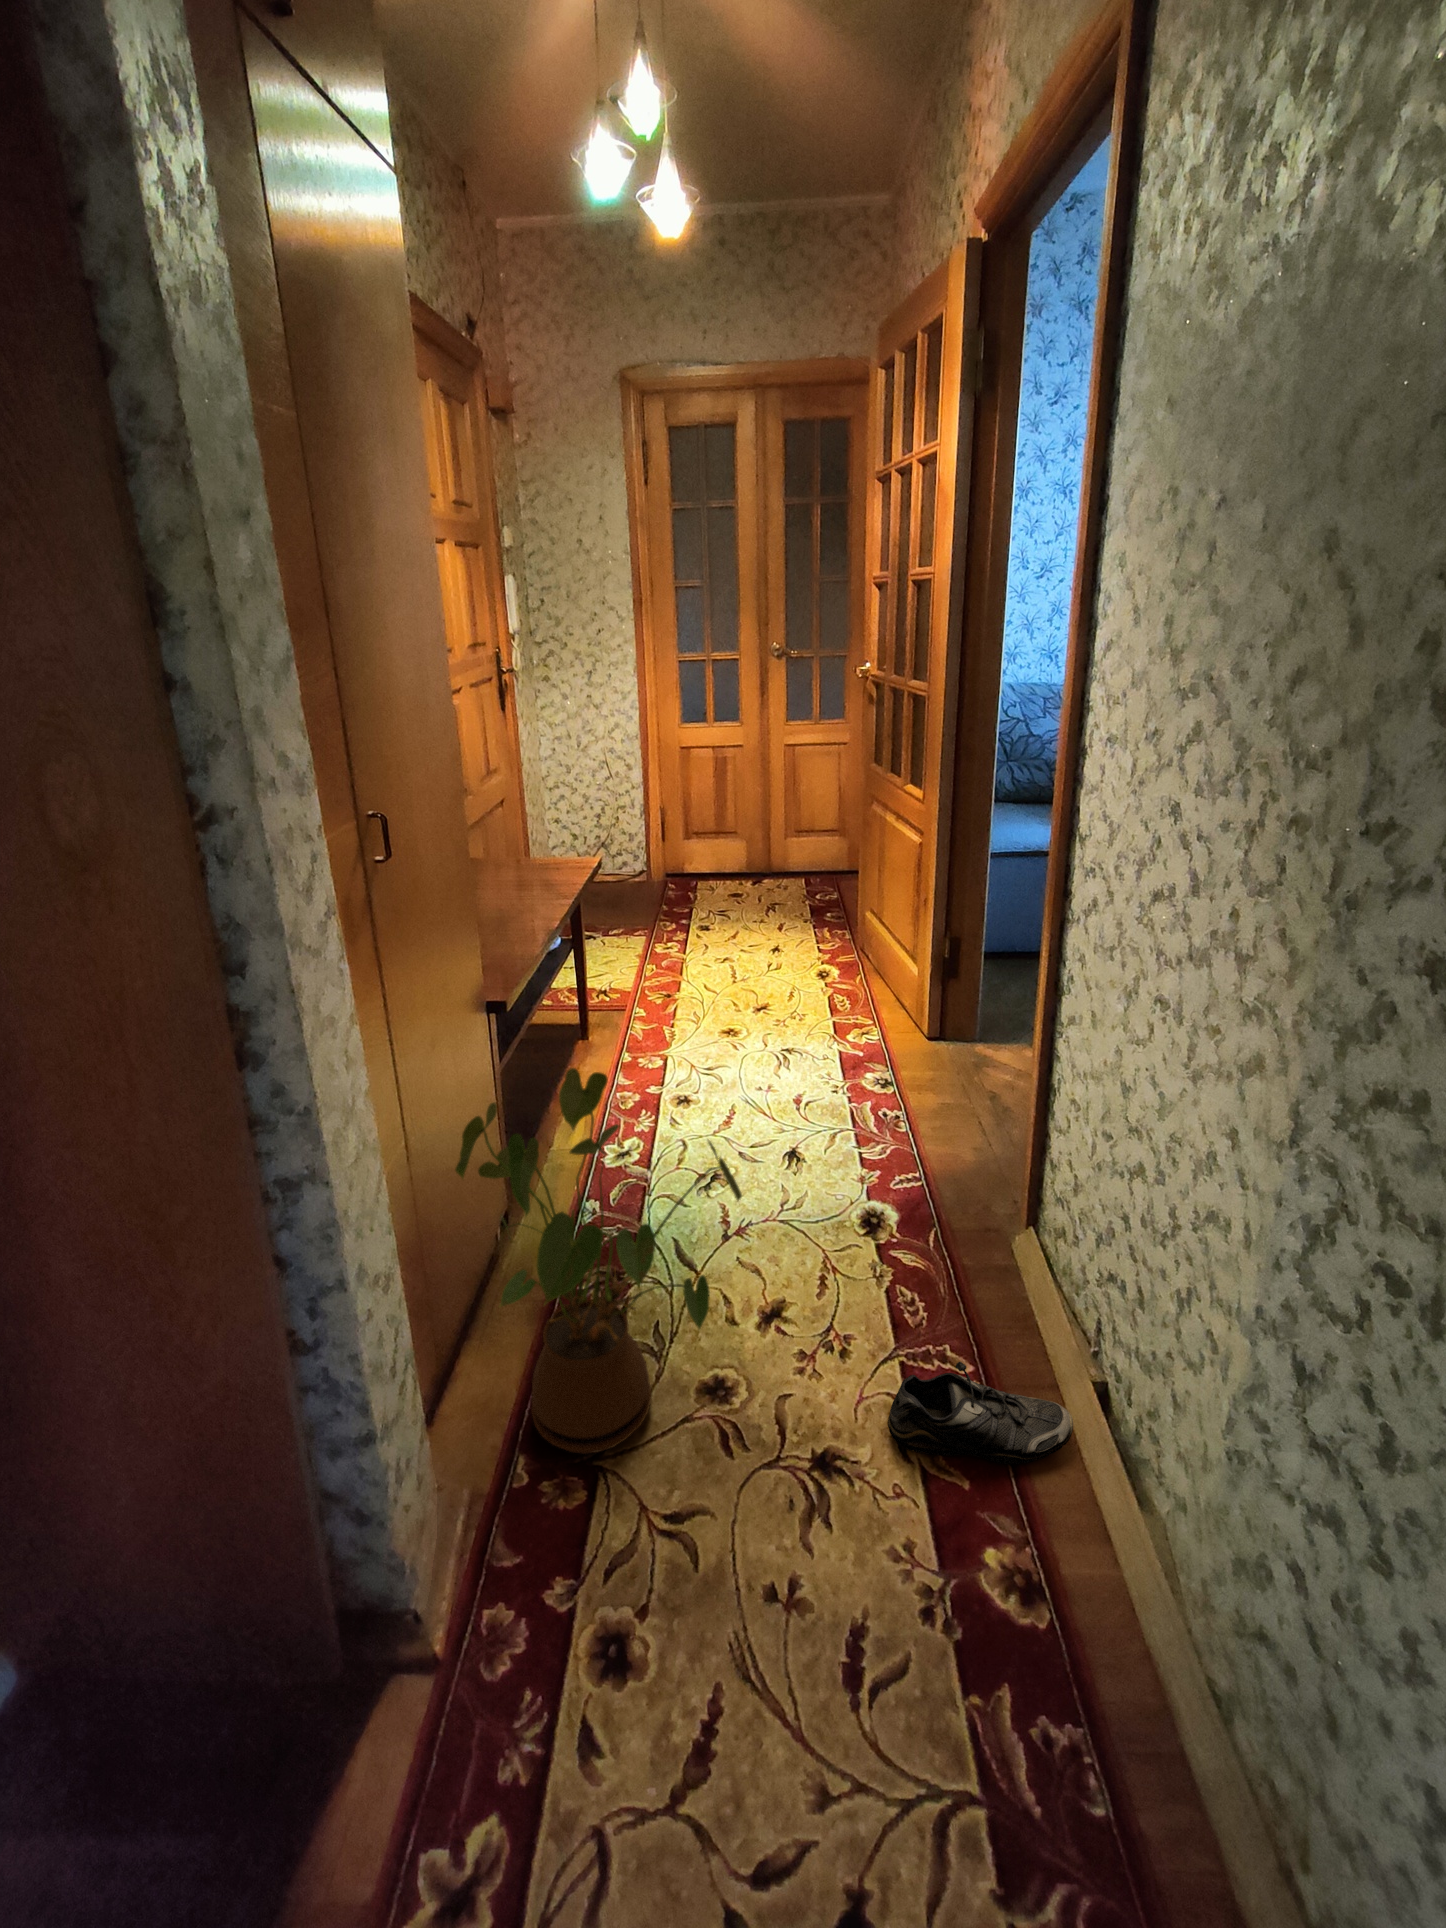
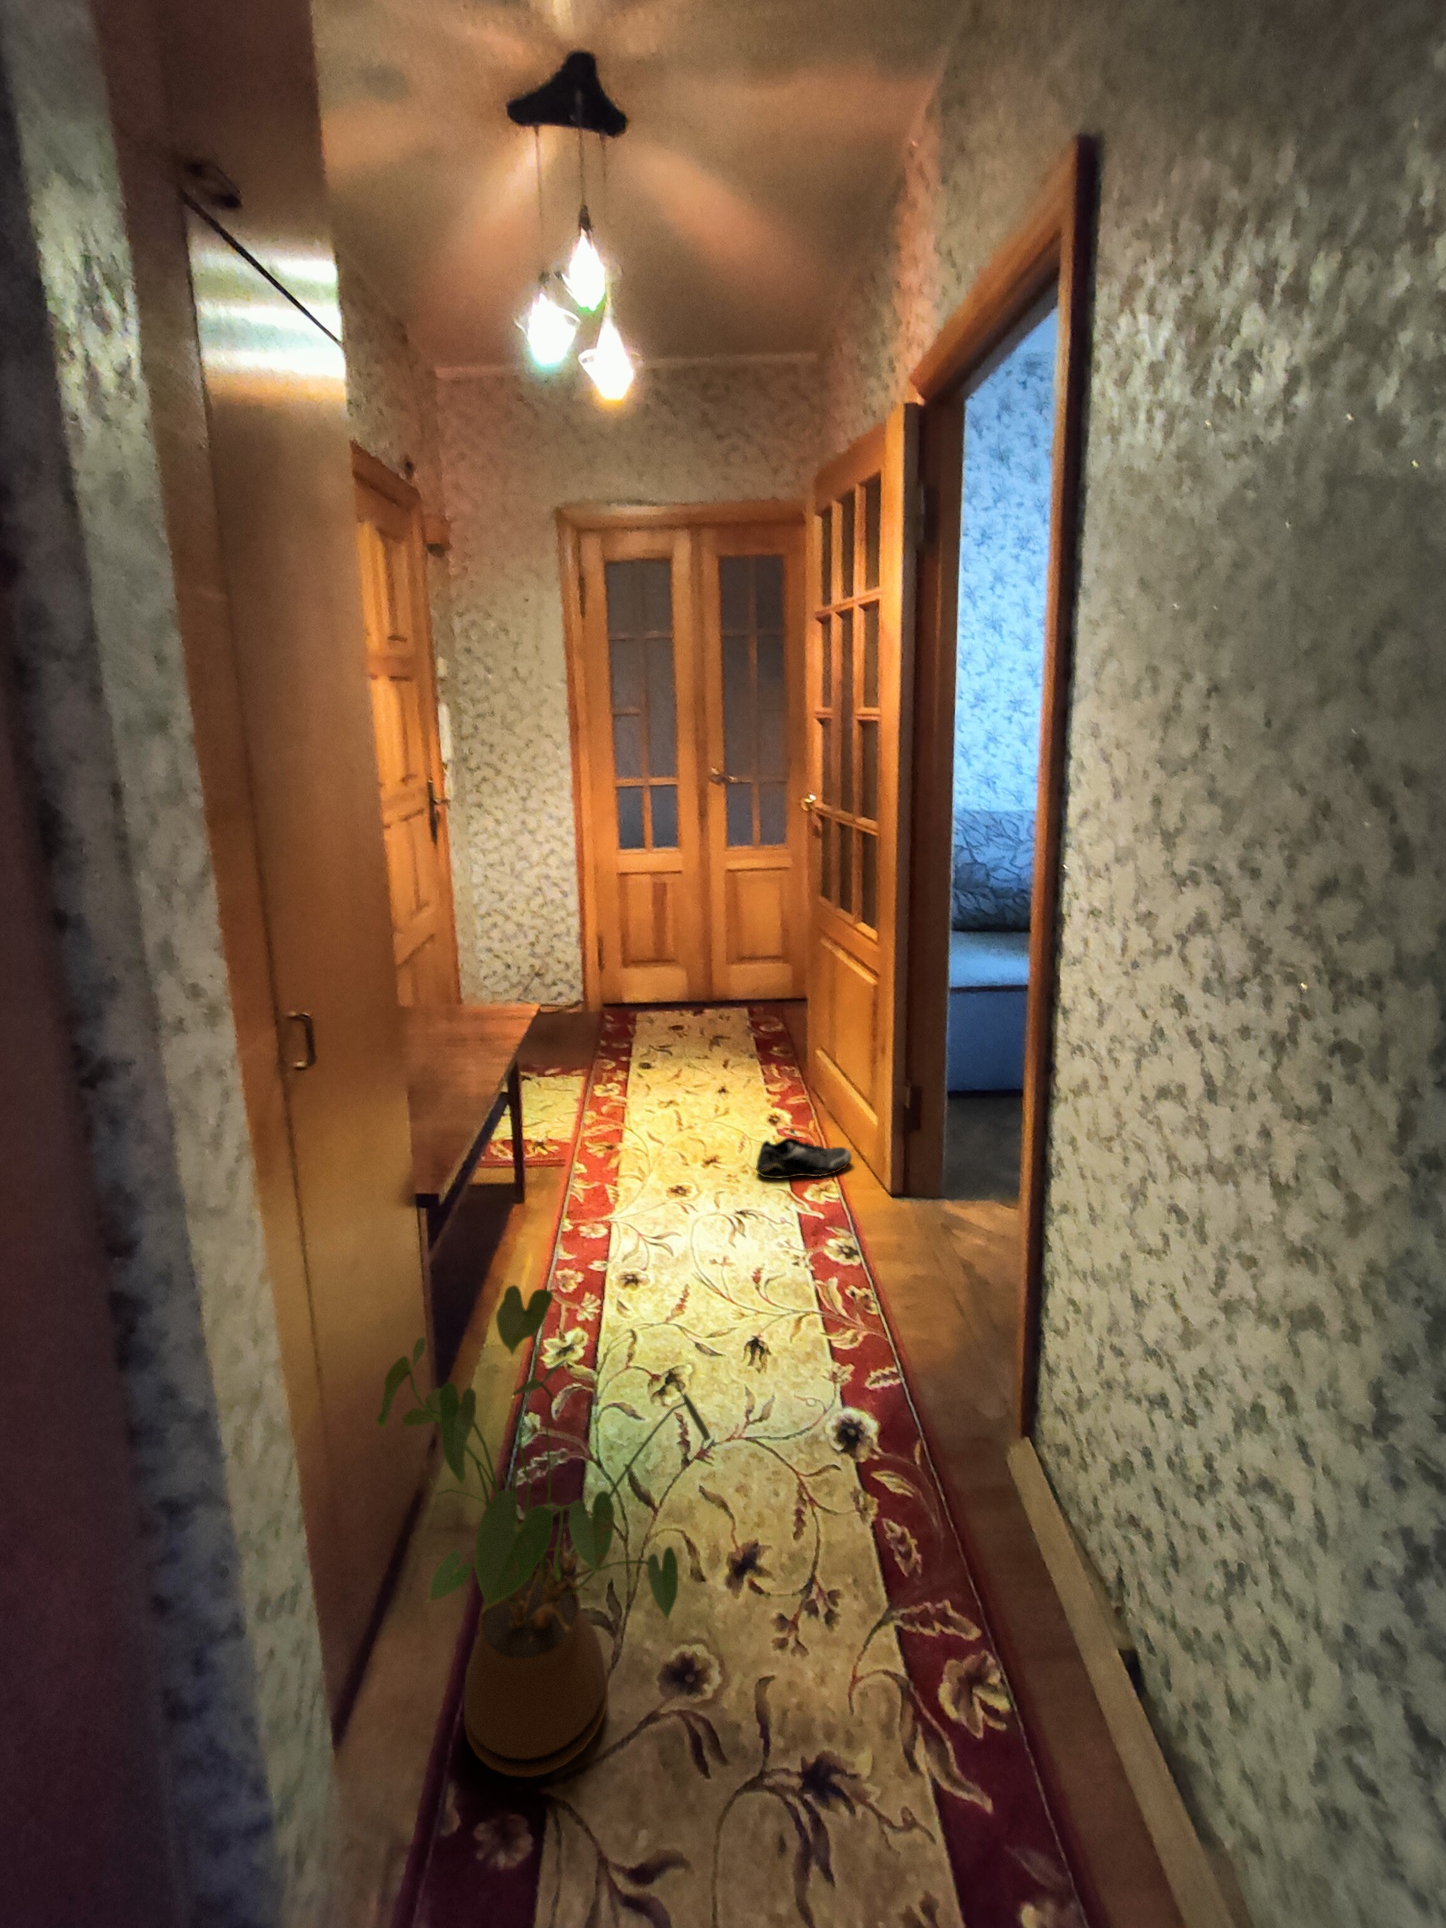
shoe: present [887,1362,1073,1464] -> present [756,1129,852,1179]

